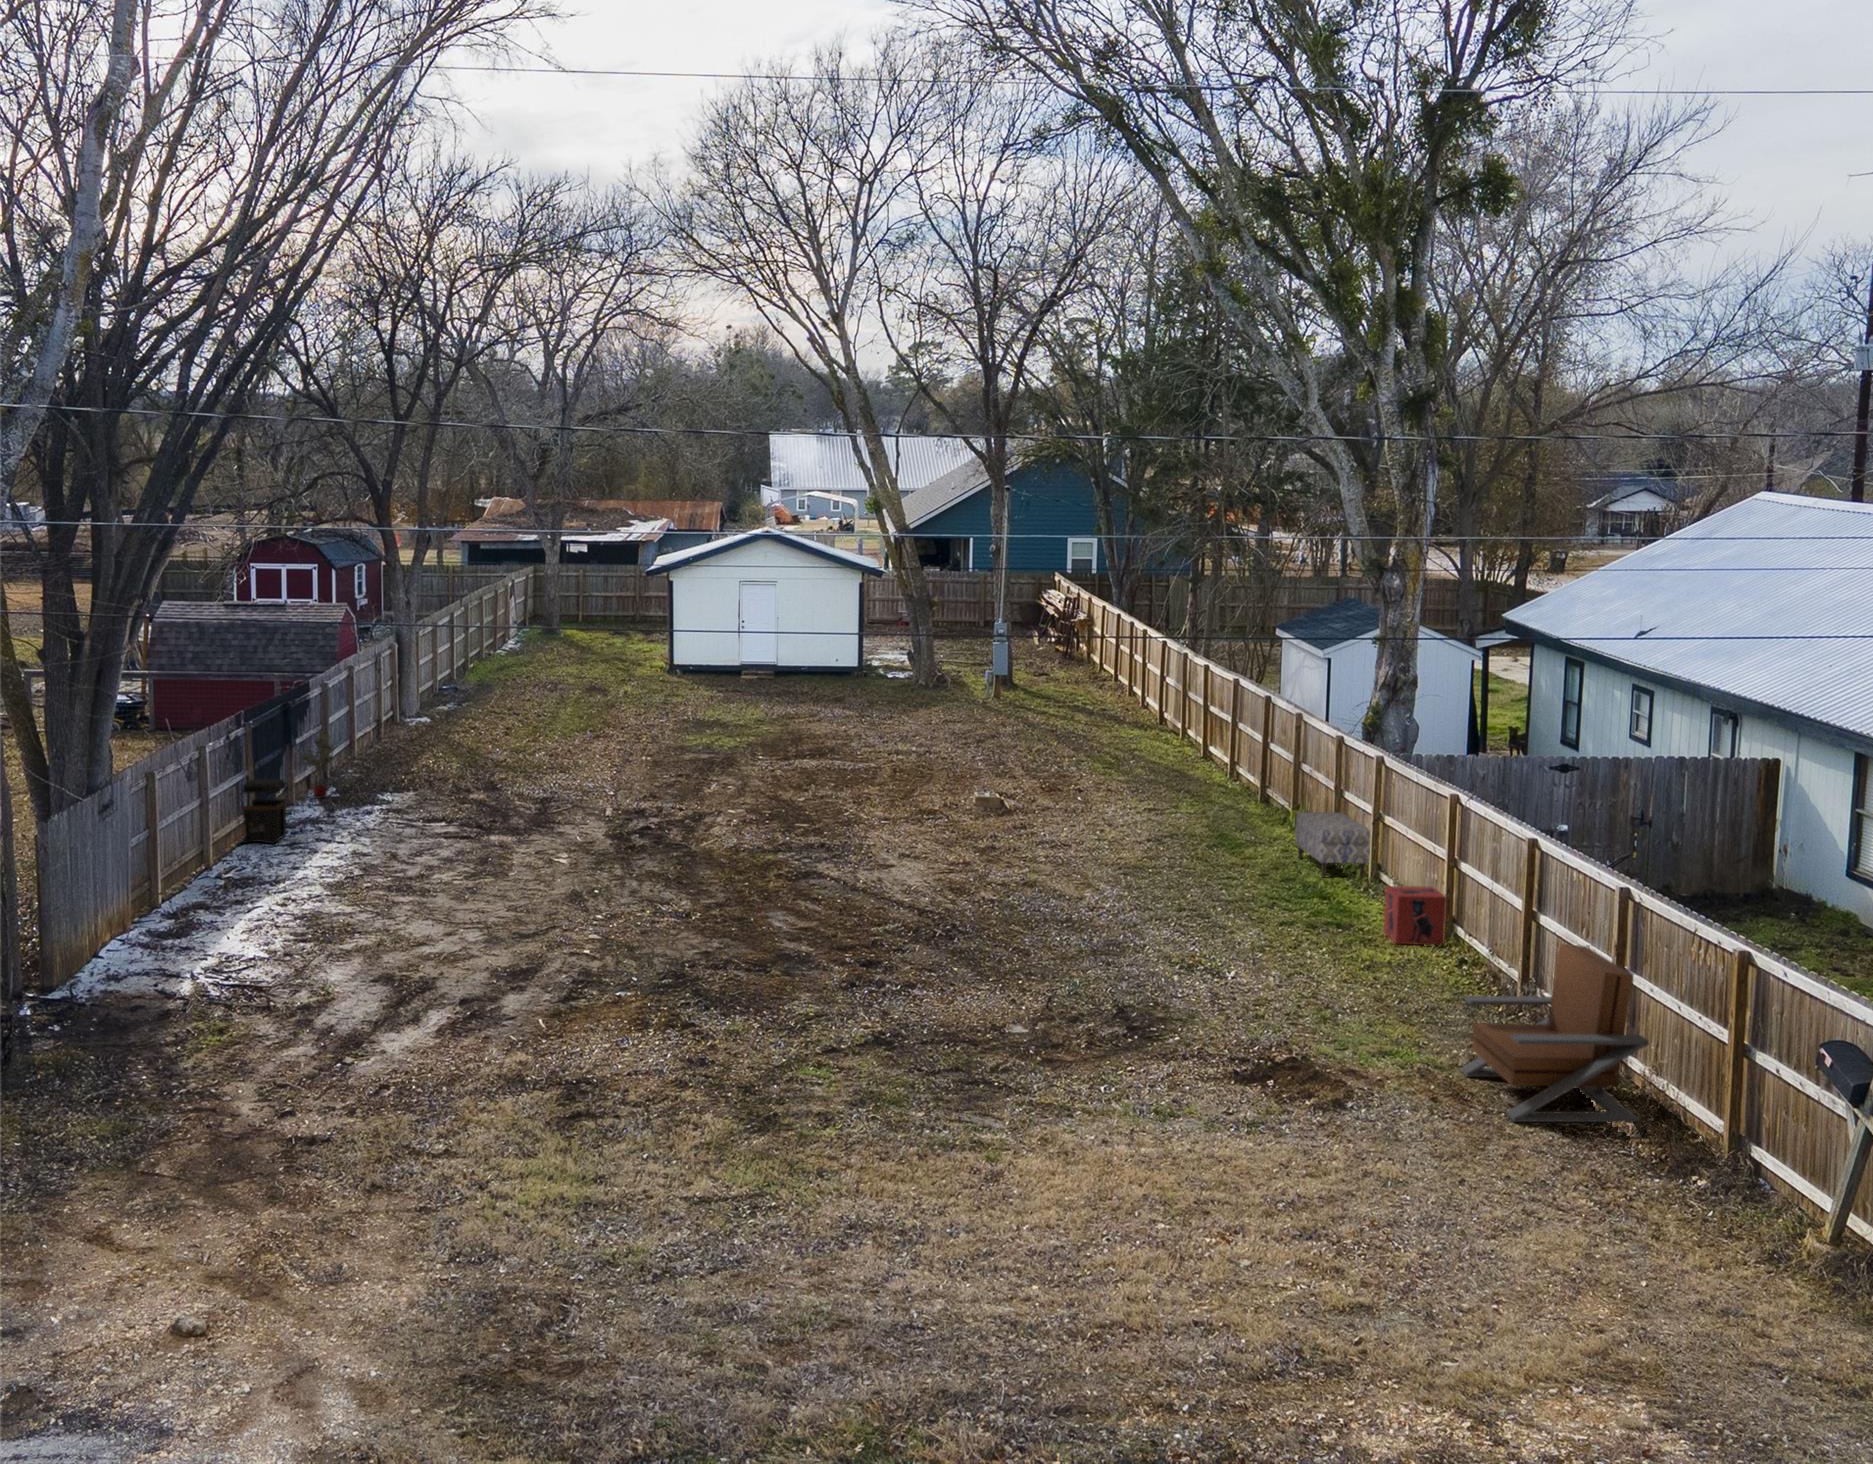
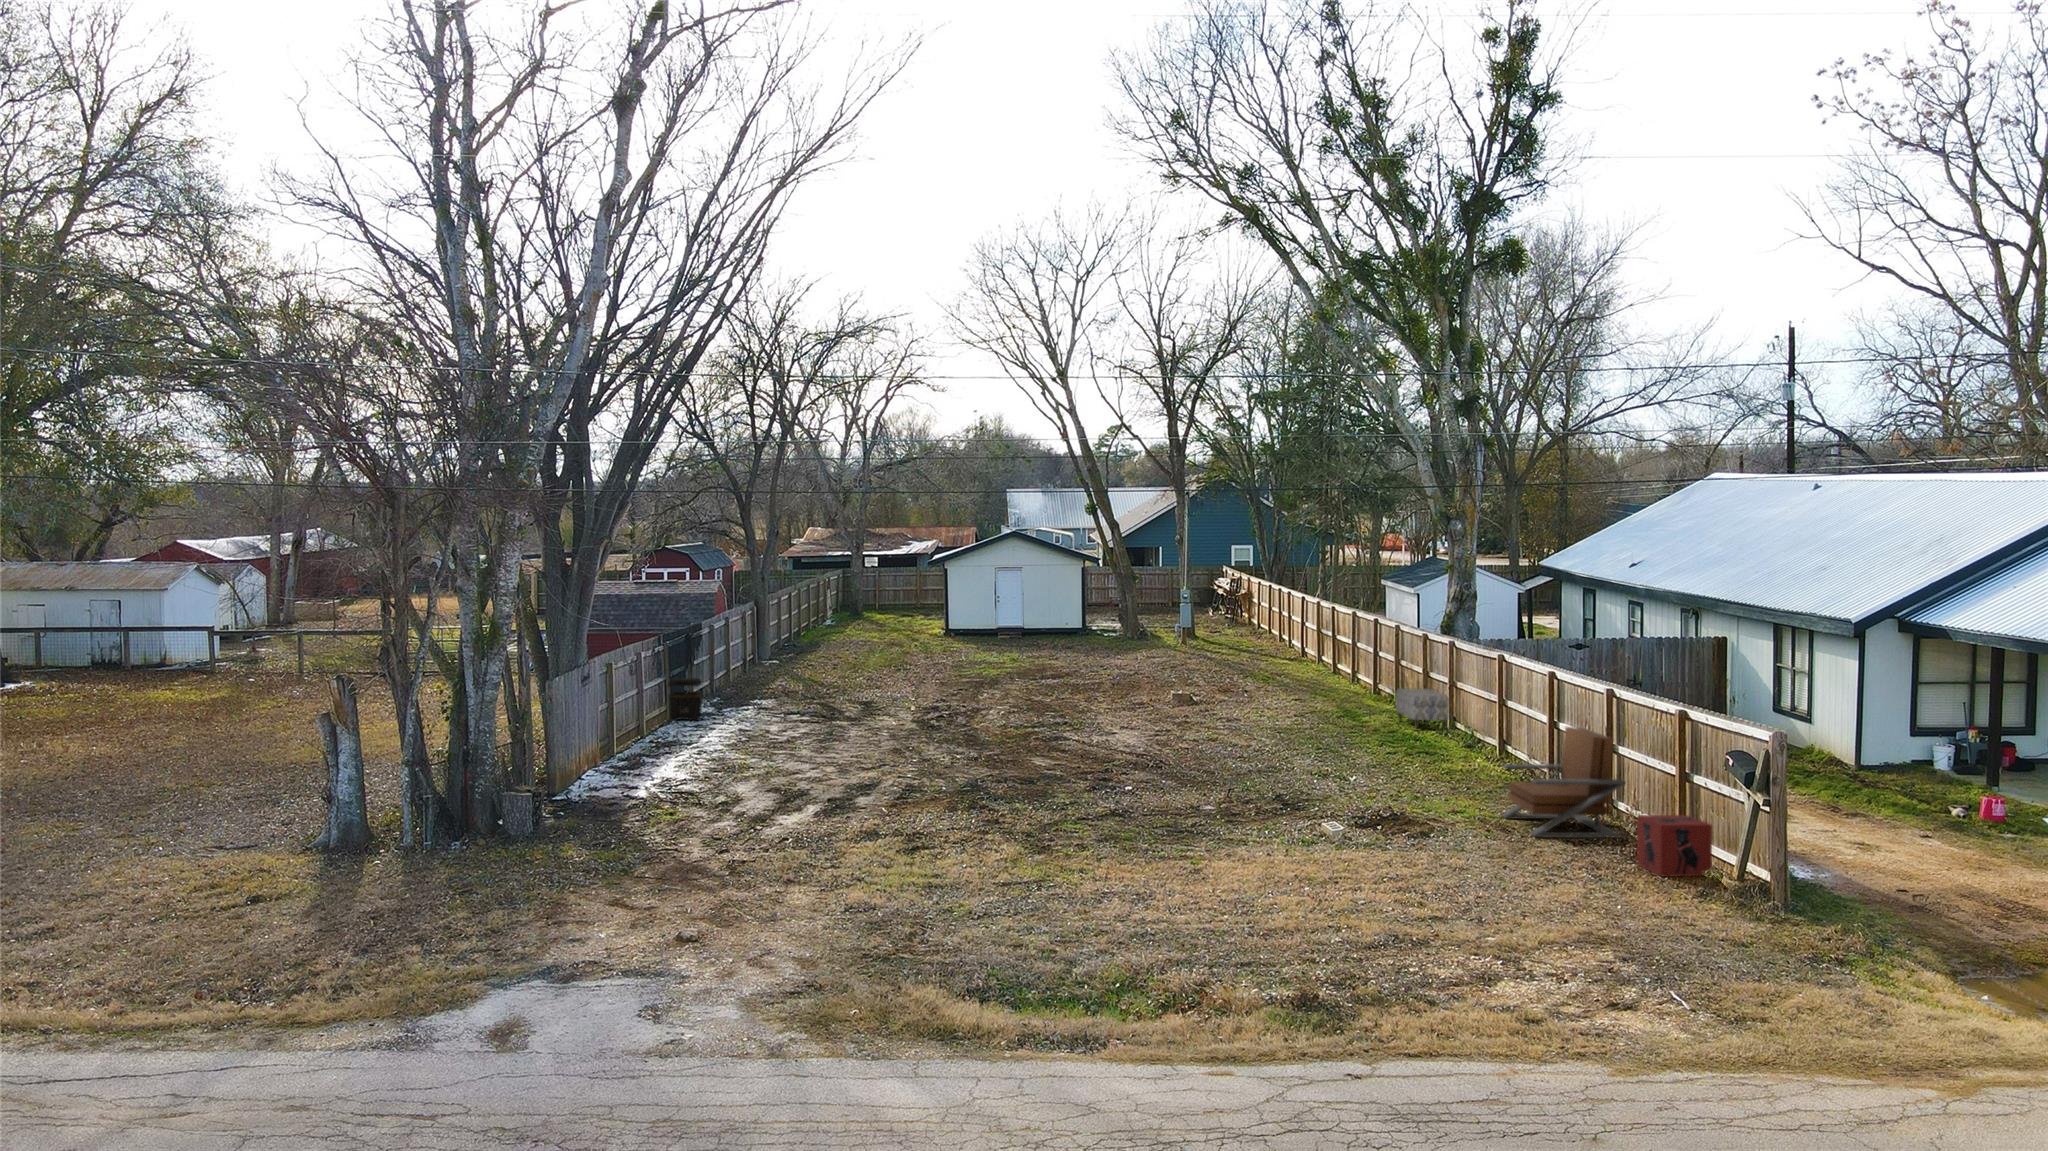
potted tree: present [299,729,334,799] -> none [703,651,728,700]
storage box: present [1384,886,1447,945] -> present [1637,815,1712,877]

